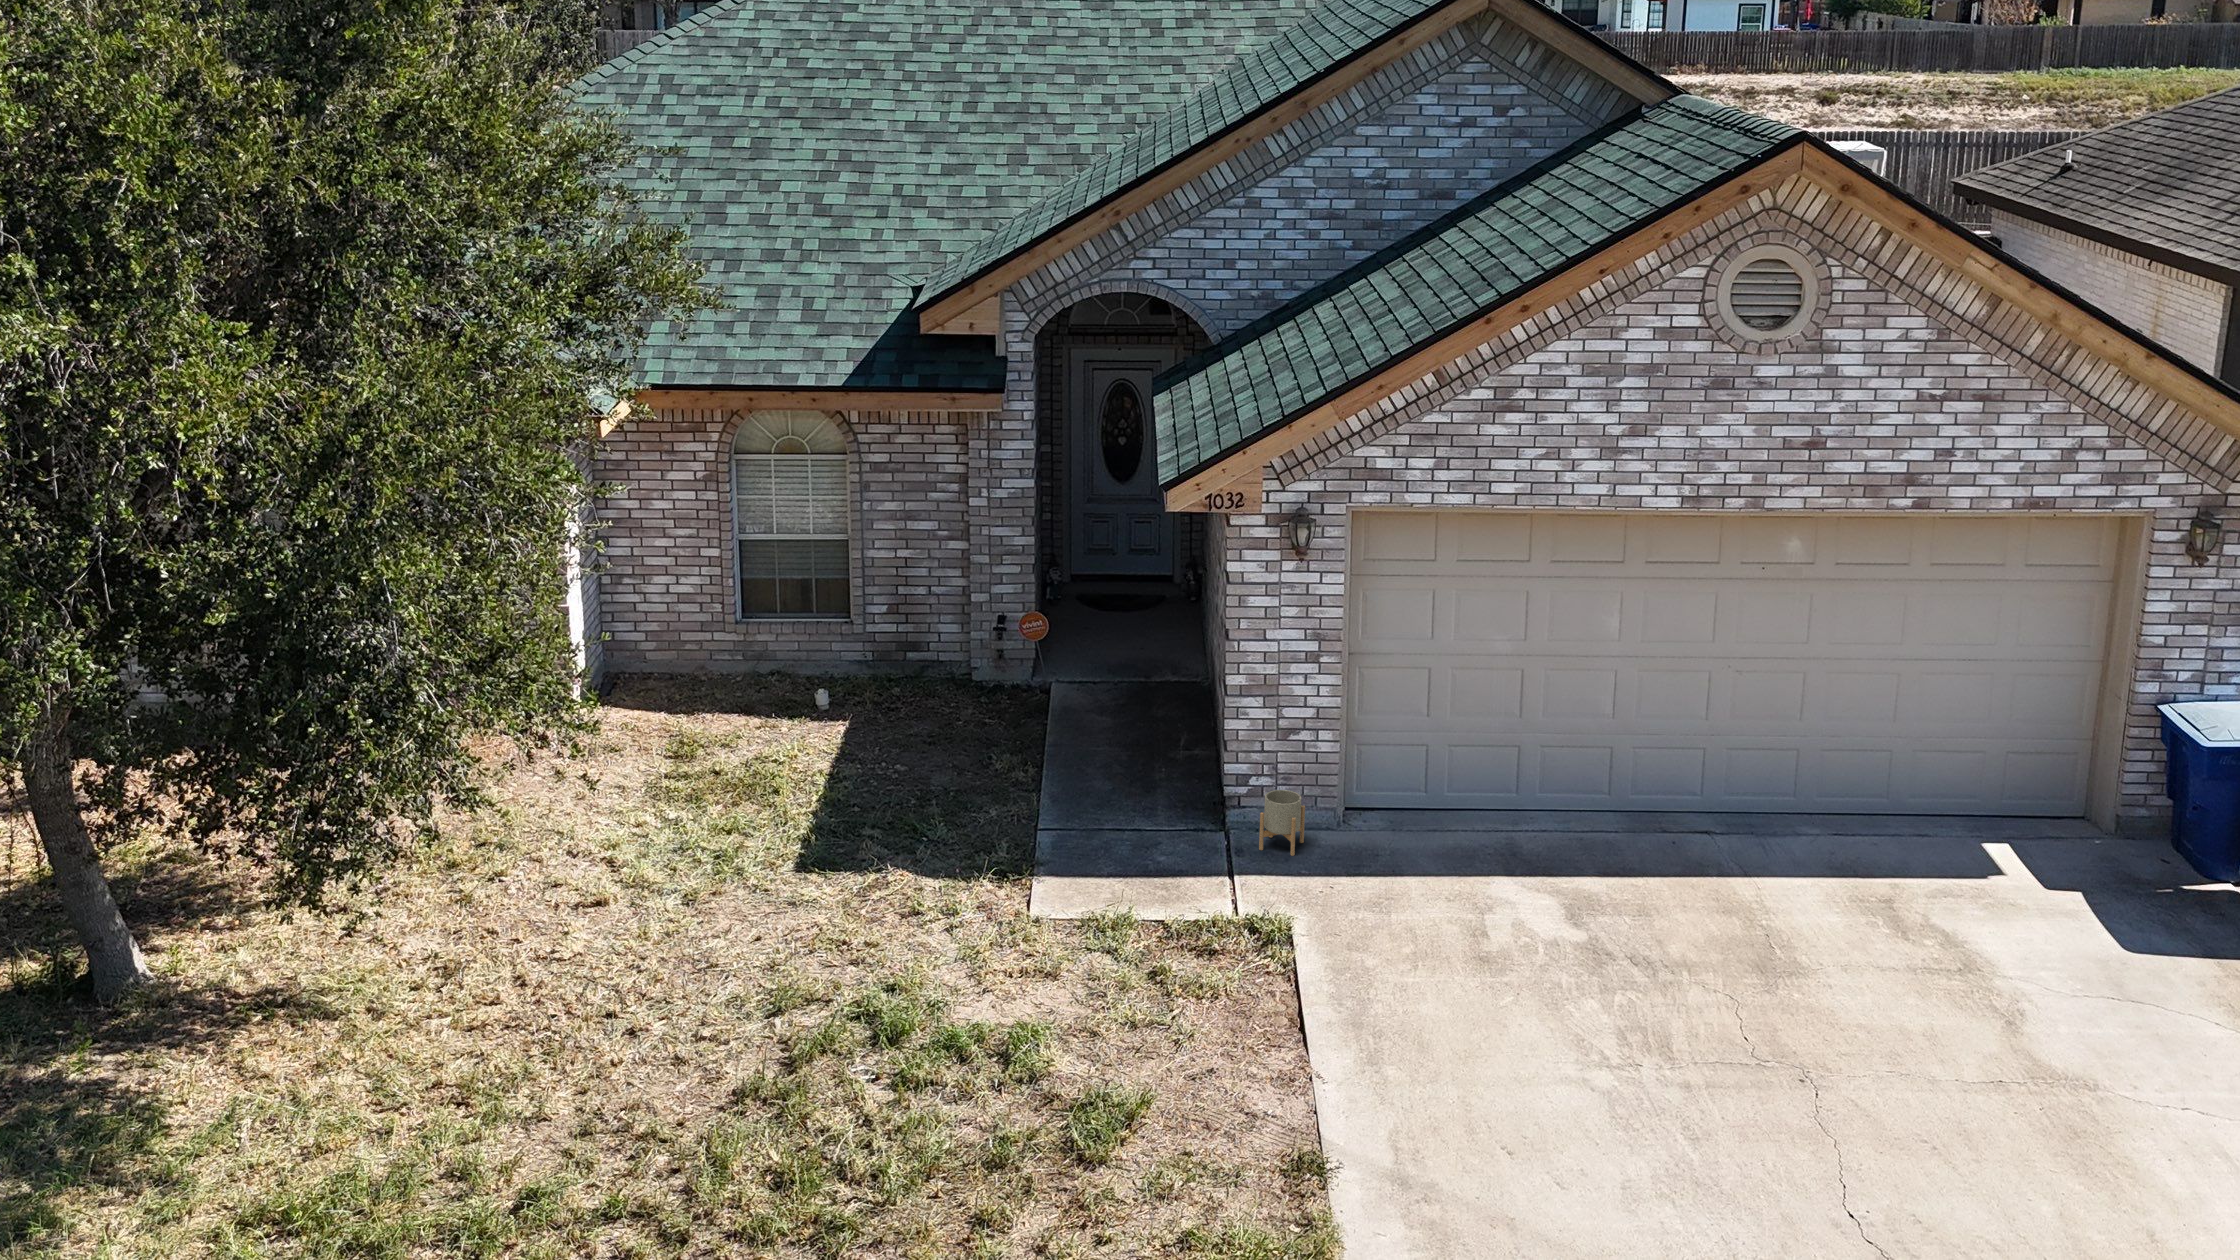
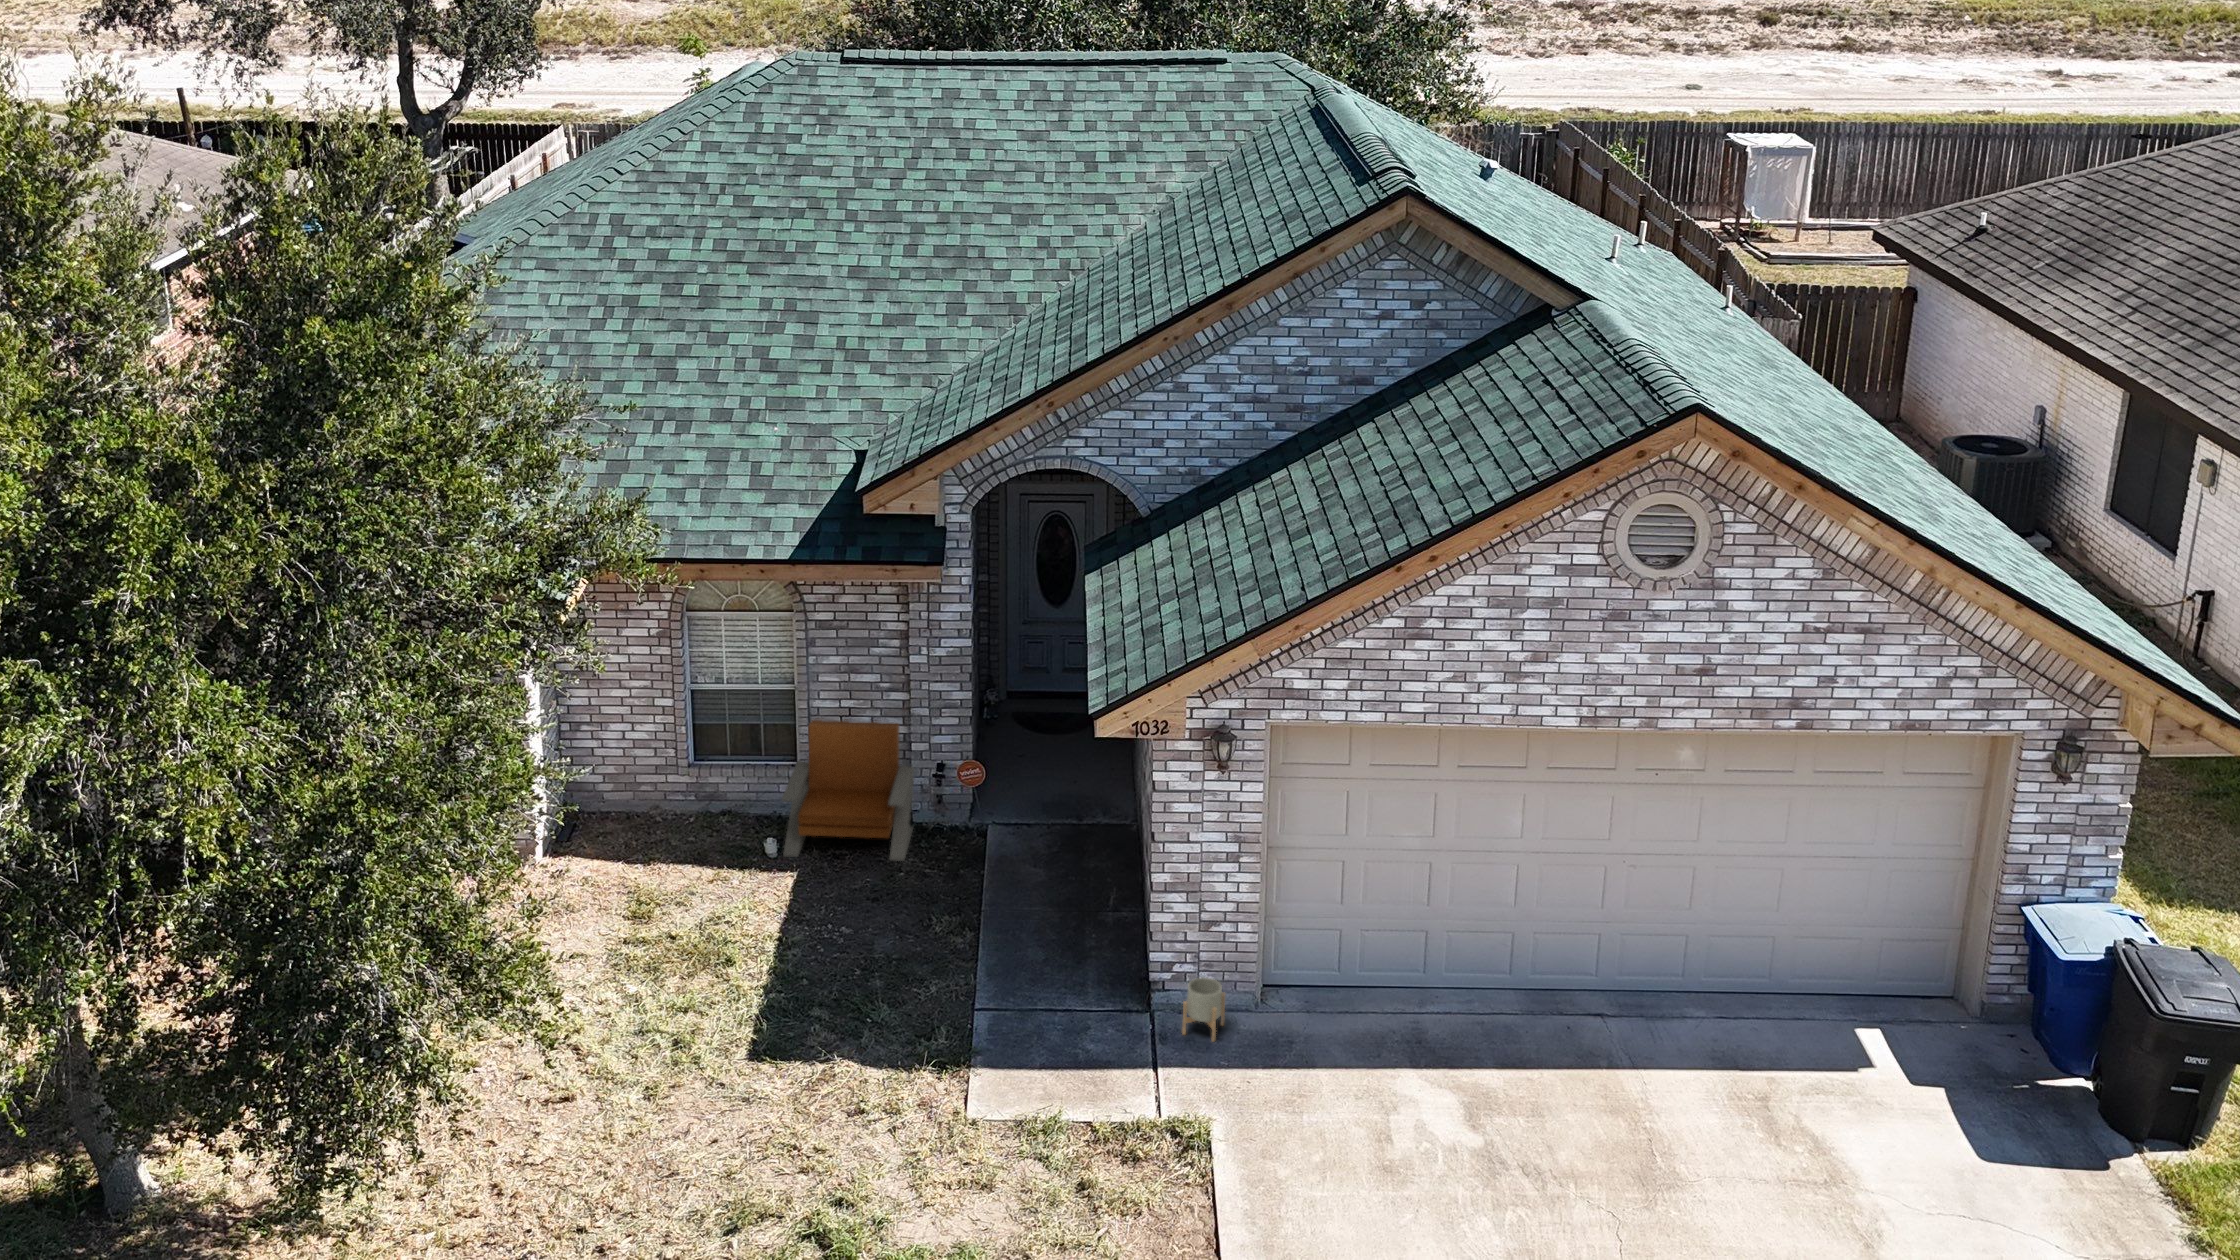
lounge chair: none [833,569,976,711] -> present [782,719,914,861]

